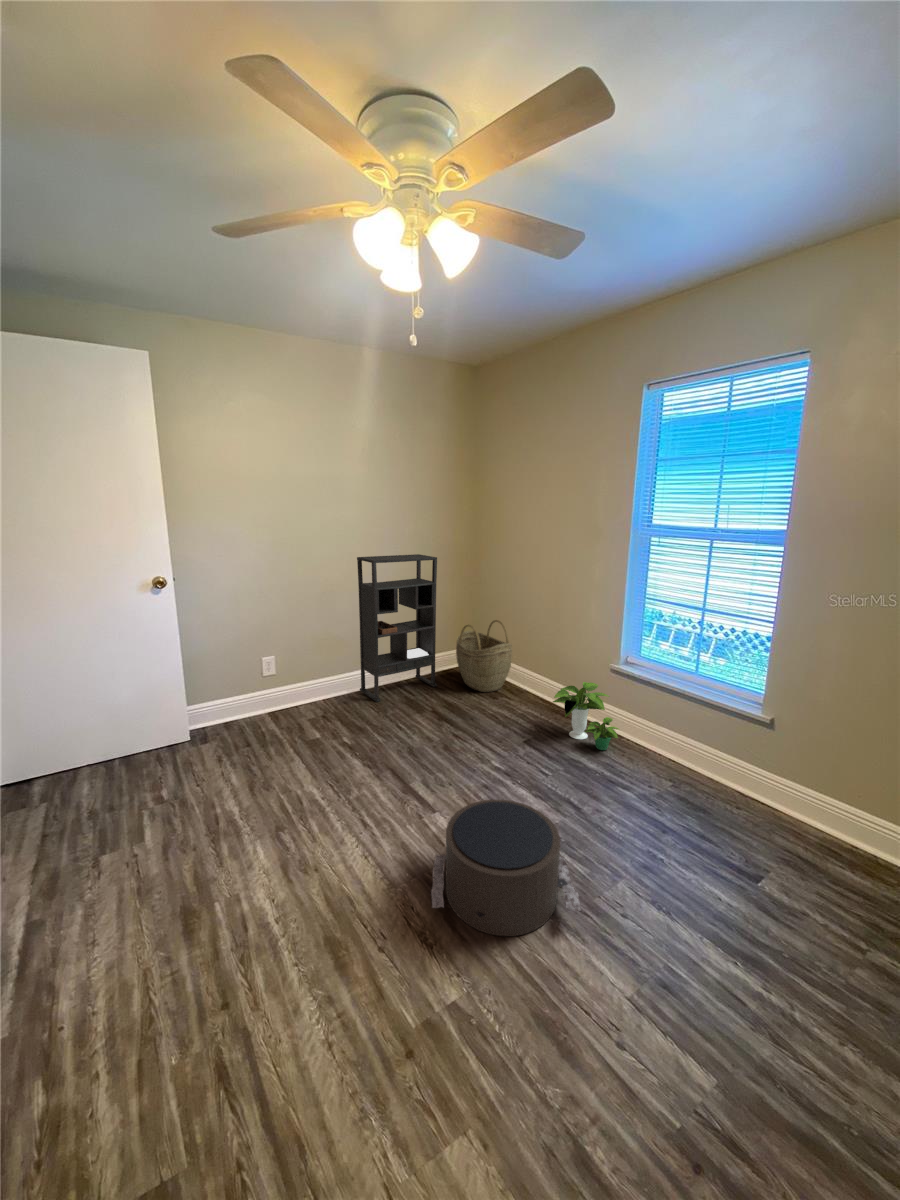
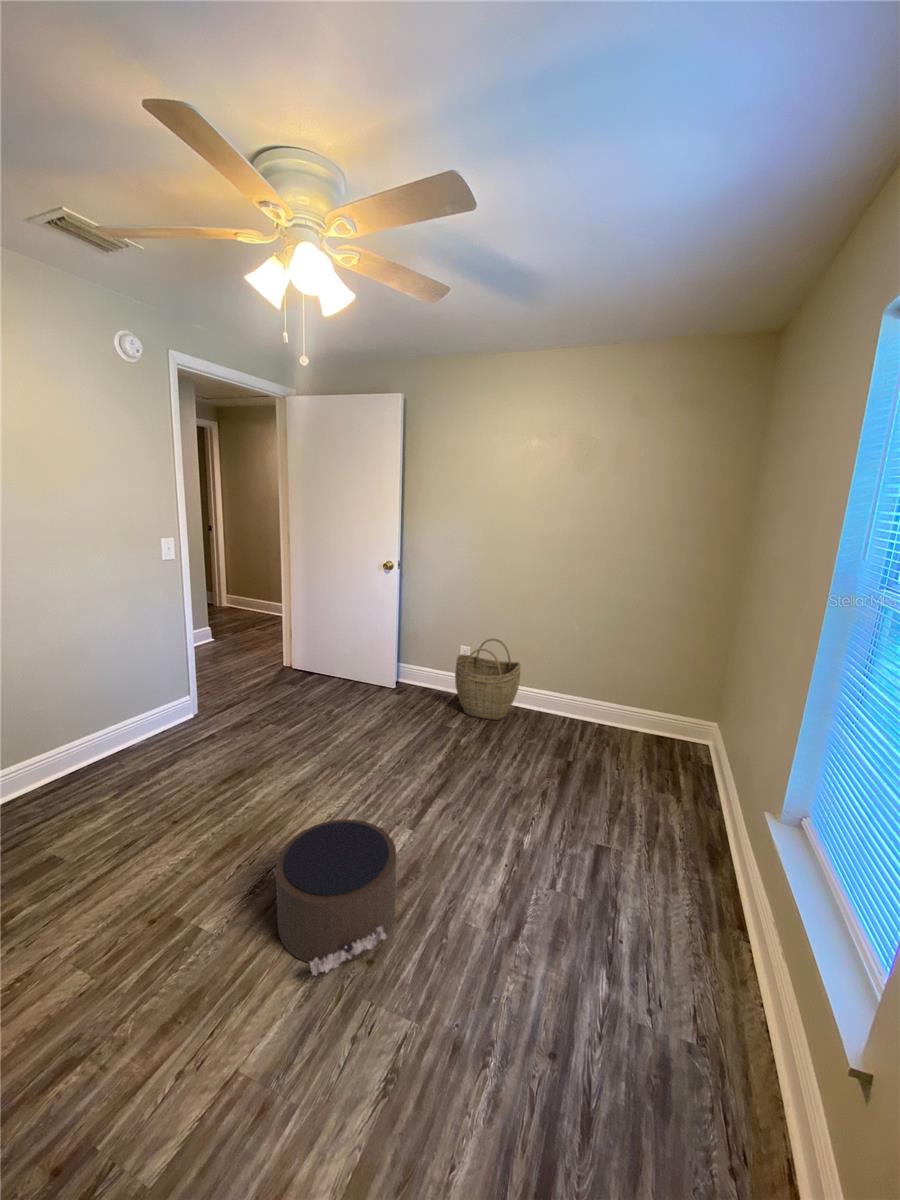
bookshelf: present [357,554,437,702] -> none [539,573,642,744]
woven basket: present [456,620,512,692] -> present [455,639,520,720]
potted plant: present [553,682,619,750] -> none [645,805,745,930]

